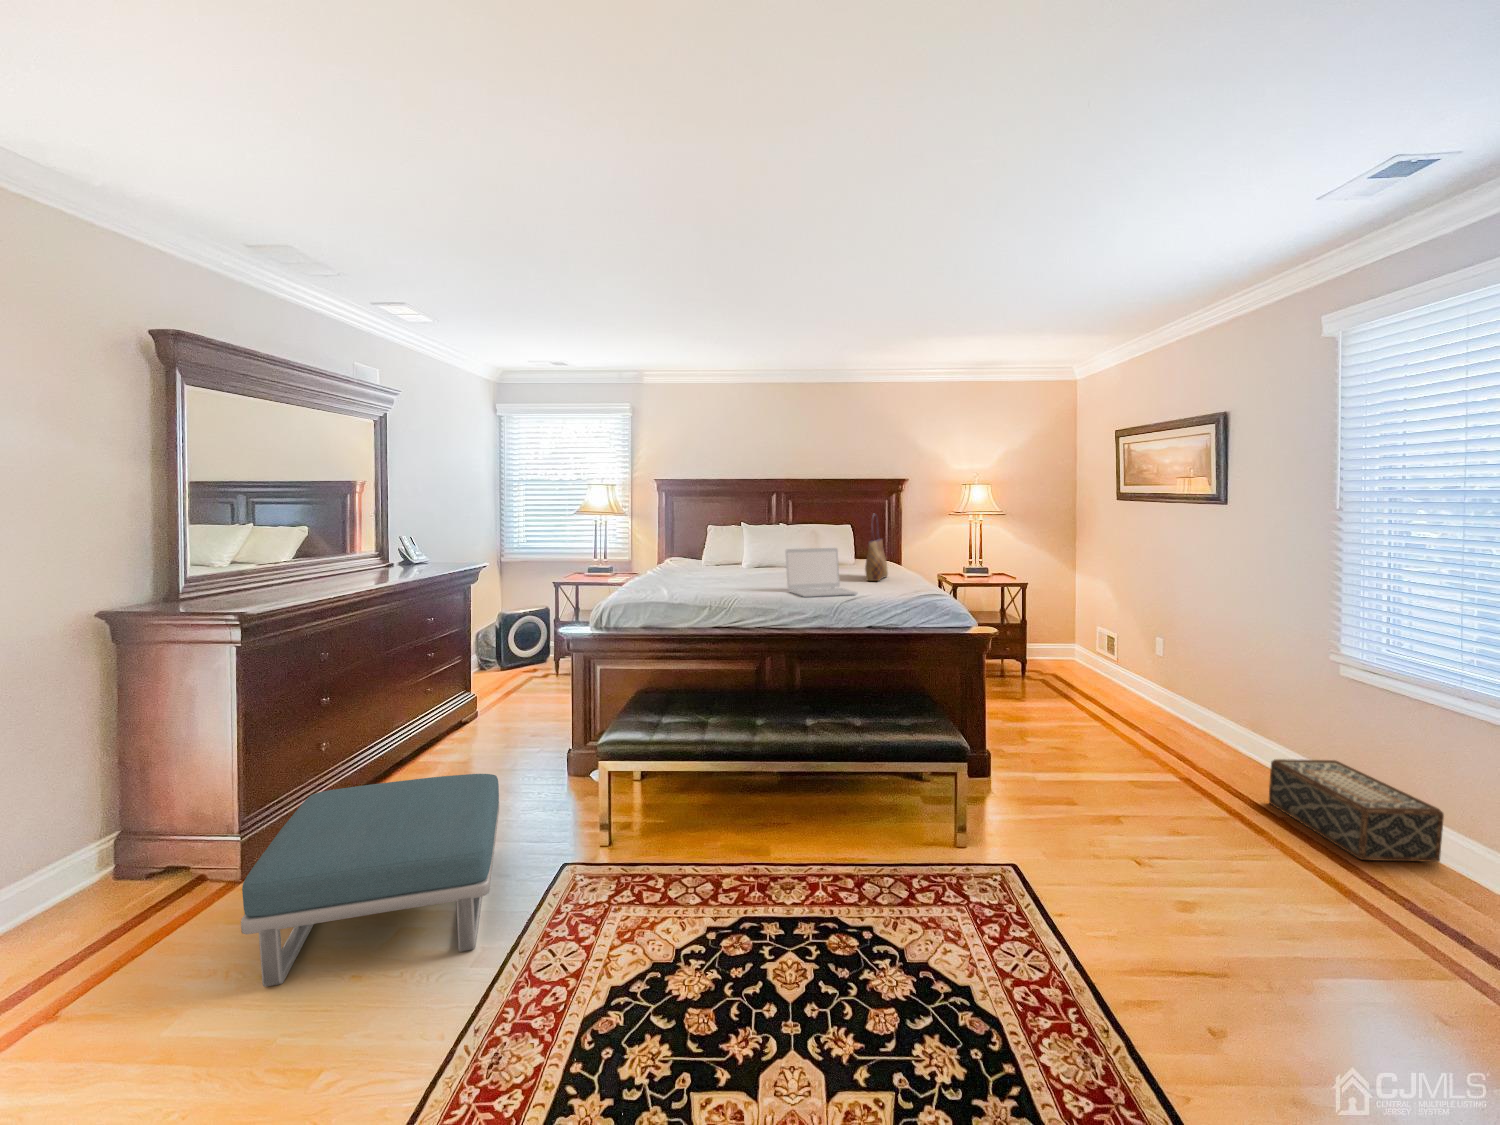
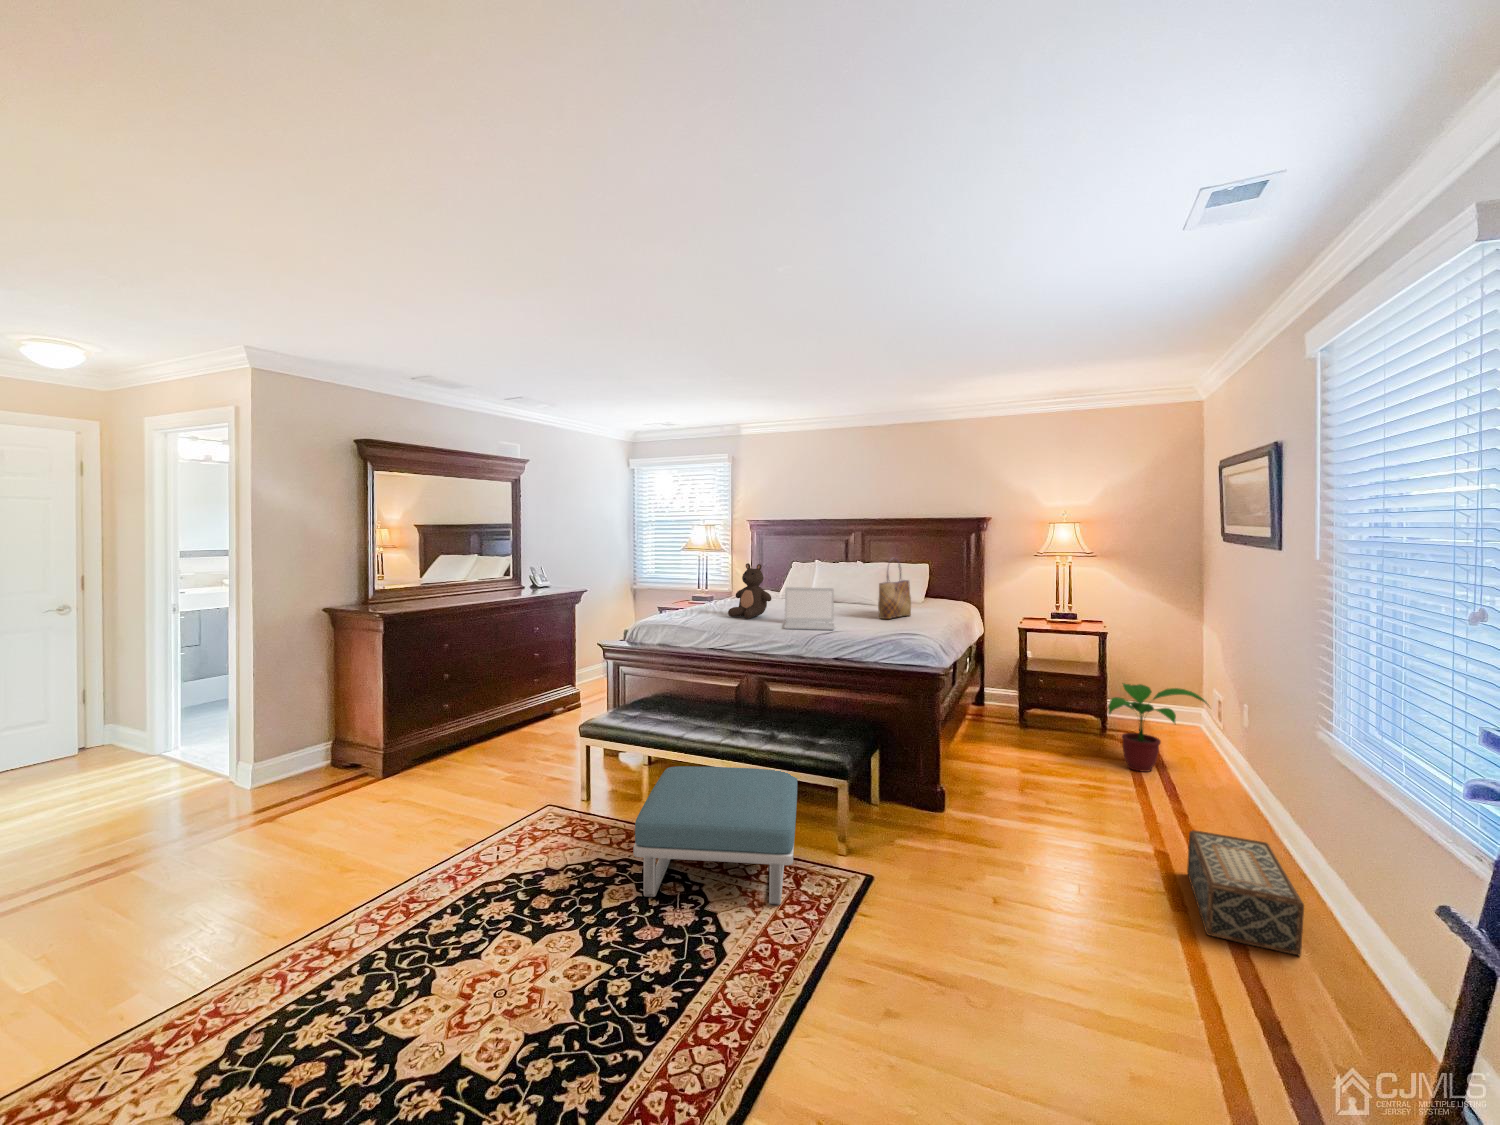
teddy bear: none [708,523,758,590] -> present [728,563,771,619]
potted plant: none [1074,629,1166,712] -> present [1108,684,1209,772]
footstool: present [241,774,499,987] -> present [633,766,797,904]

